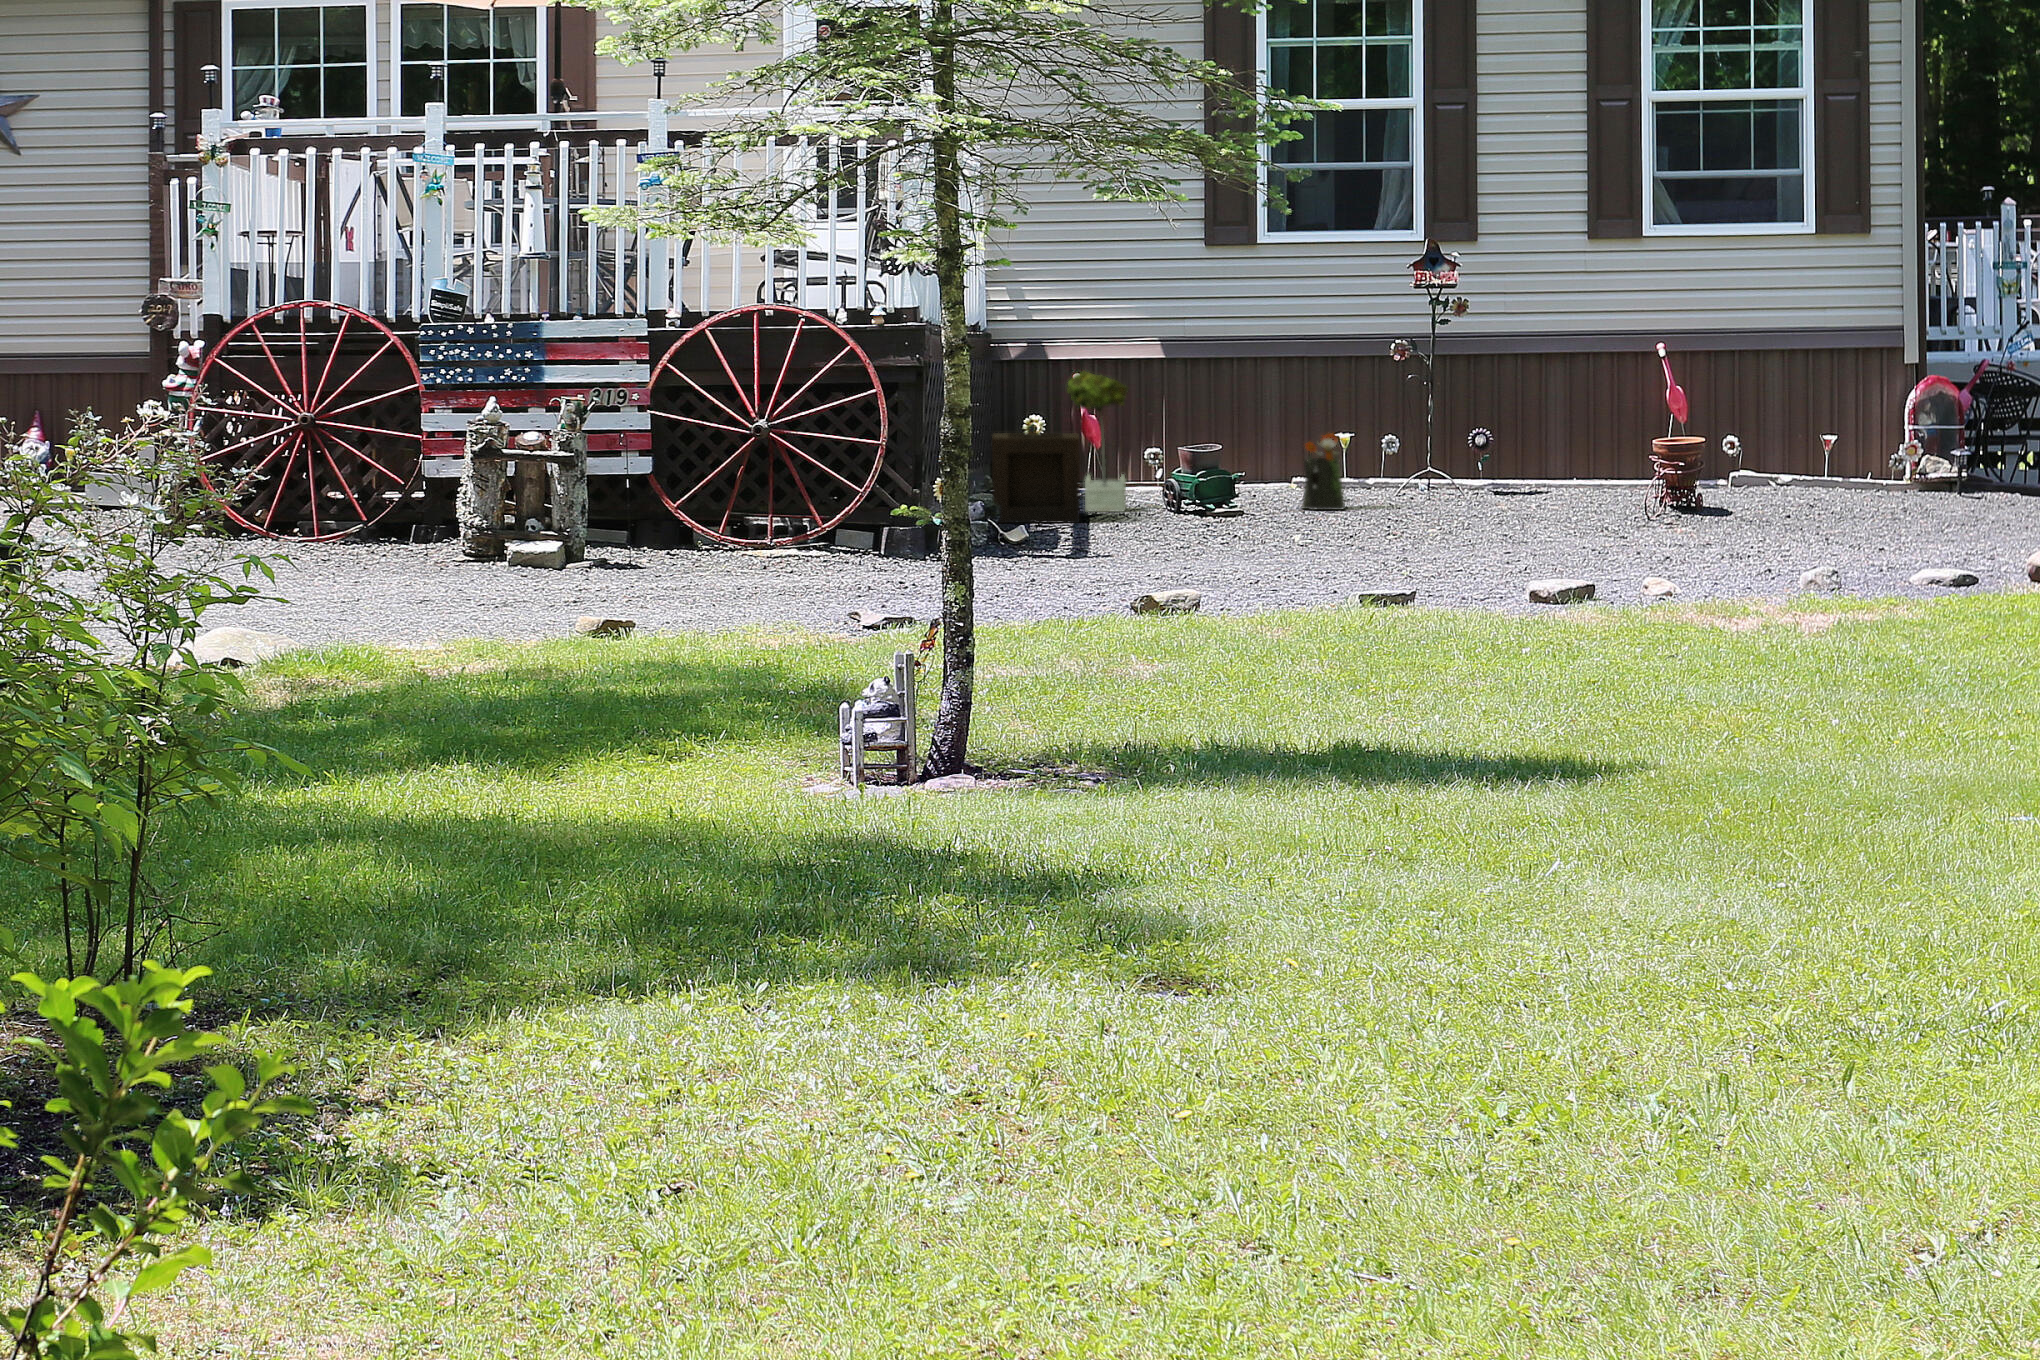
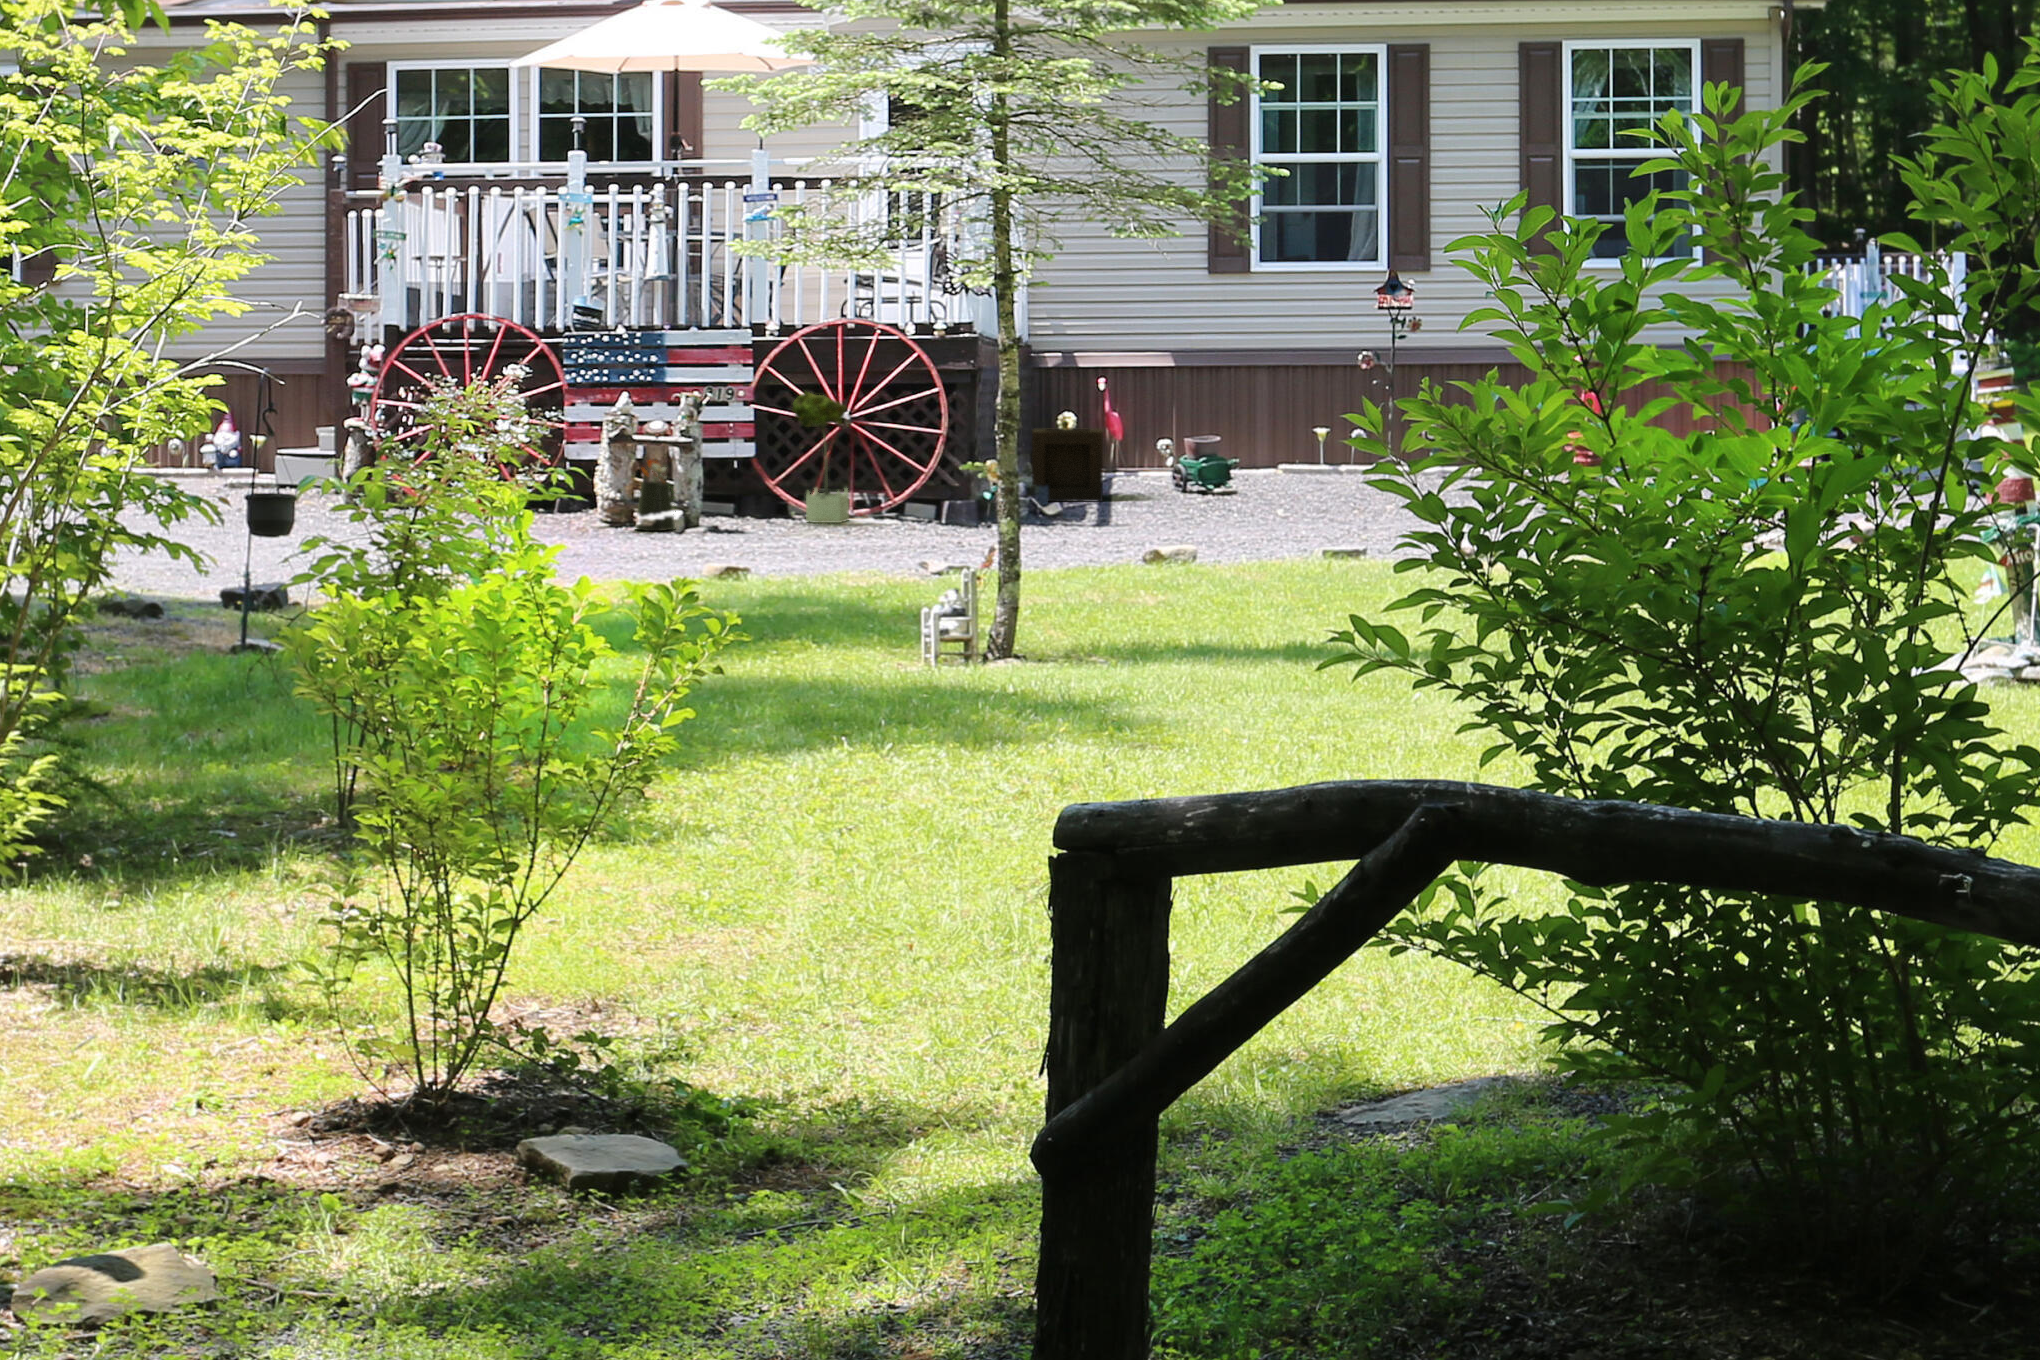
potted tree: present [1067,371,1128,512] -> present [793,392,849,523]
watering can: present [1302,434,1345,510] -> present [635,458,676,531]

